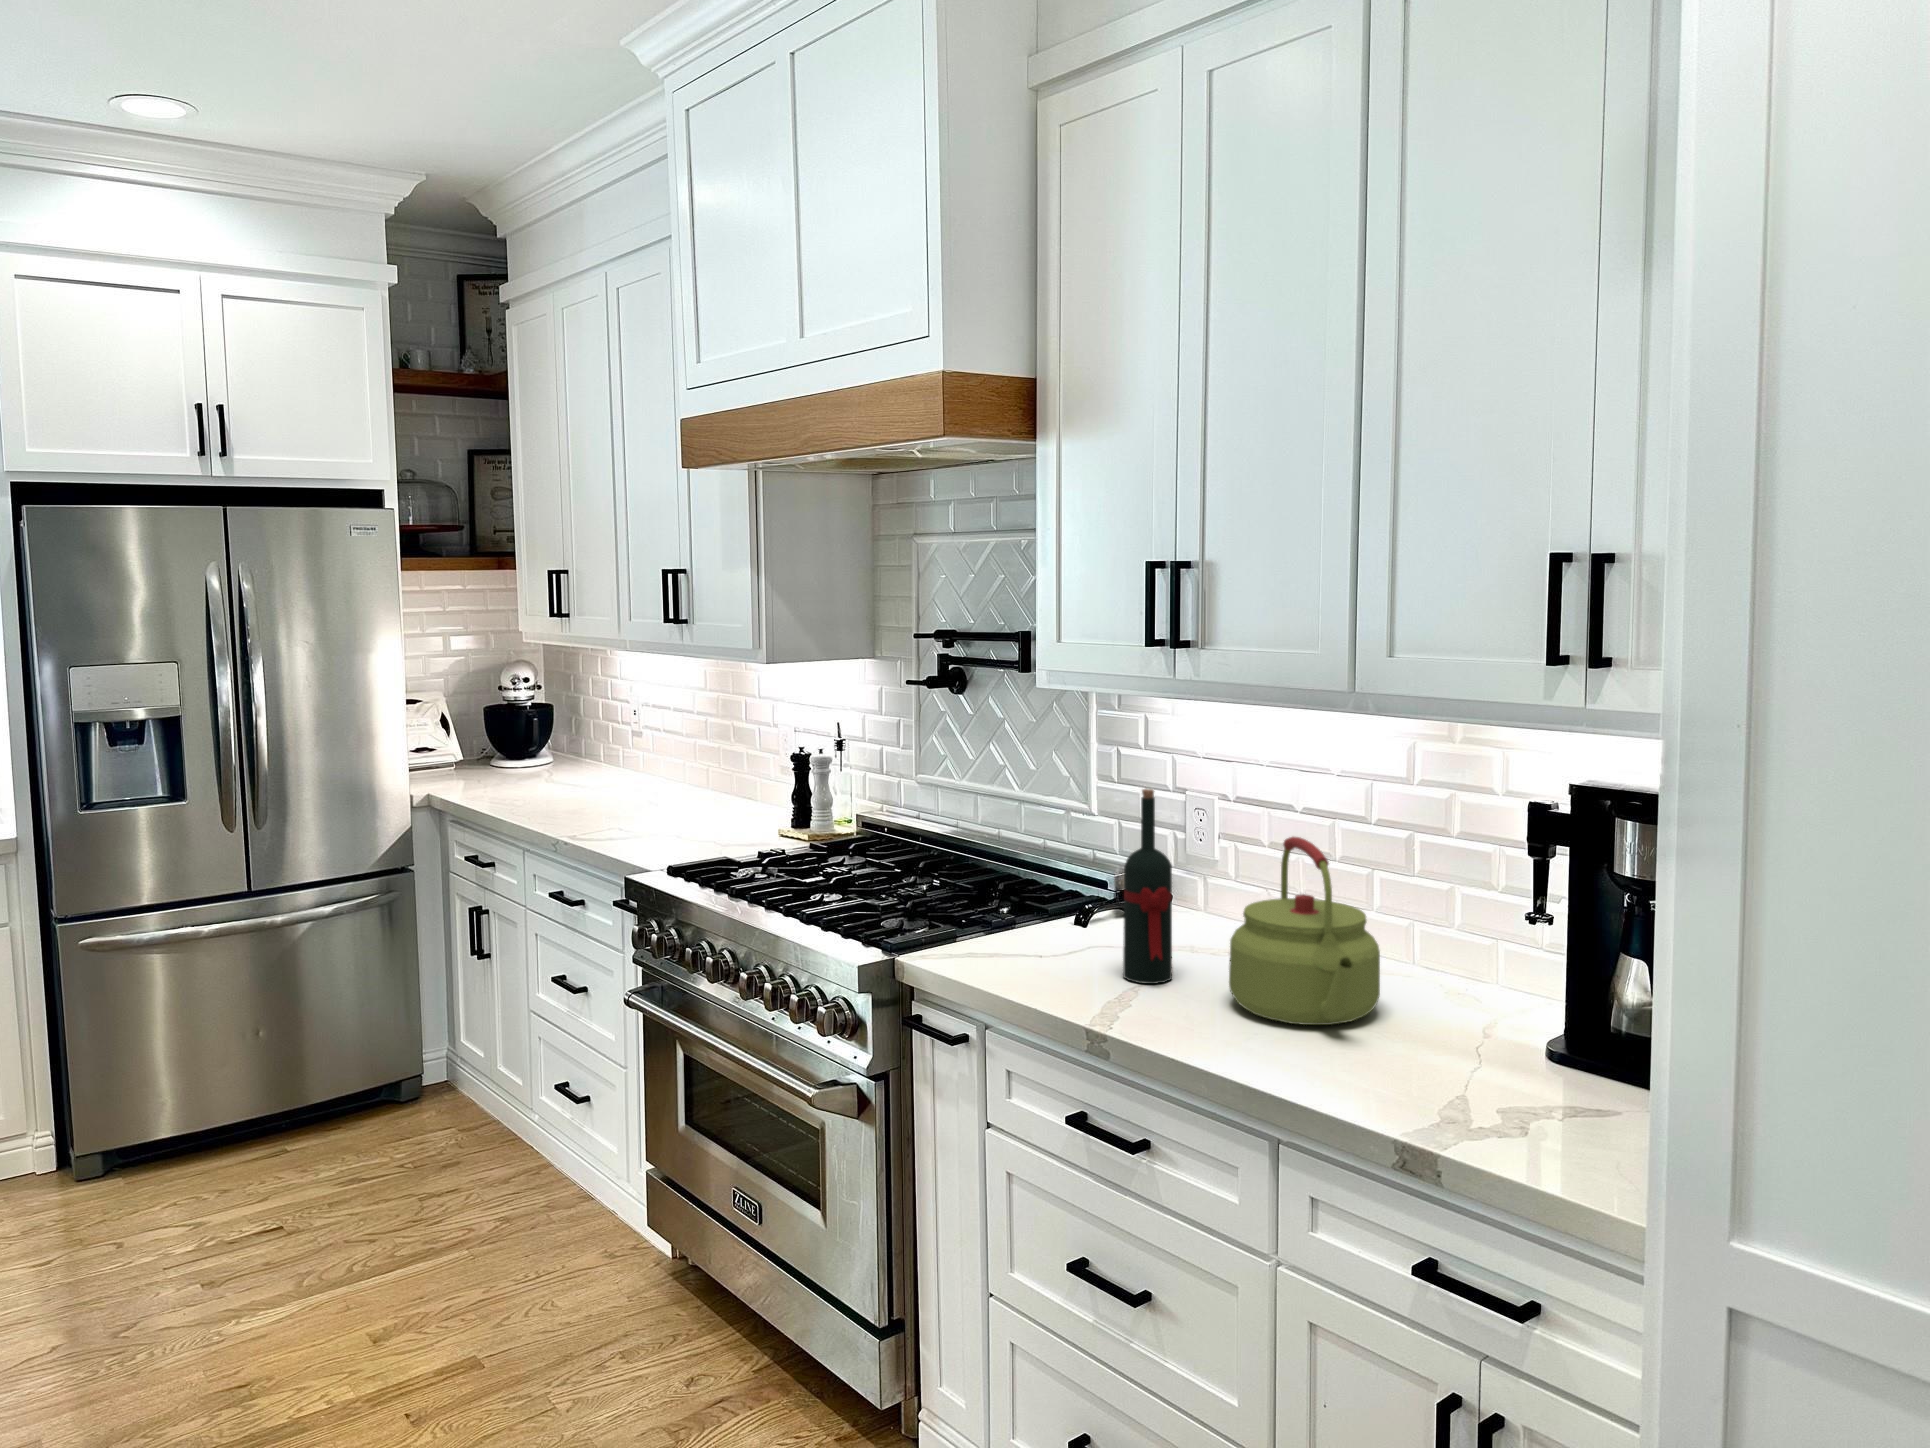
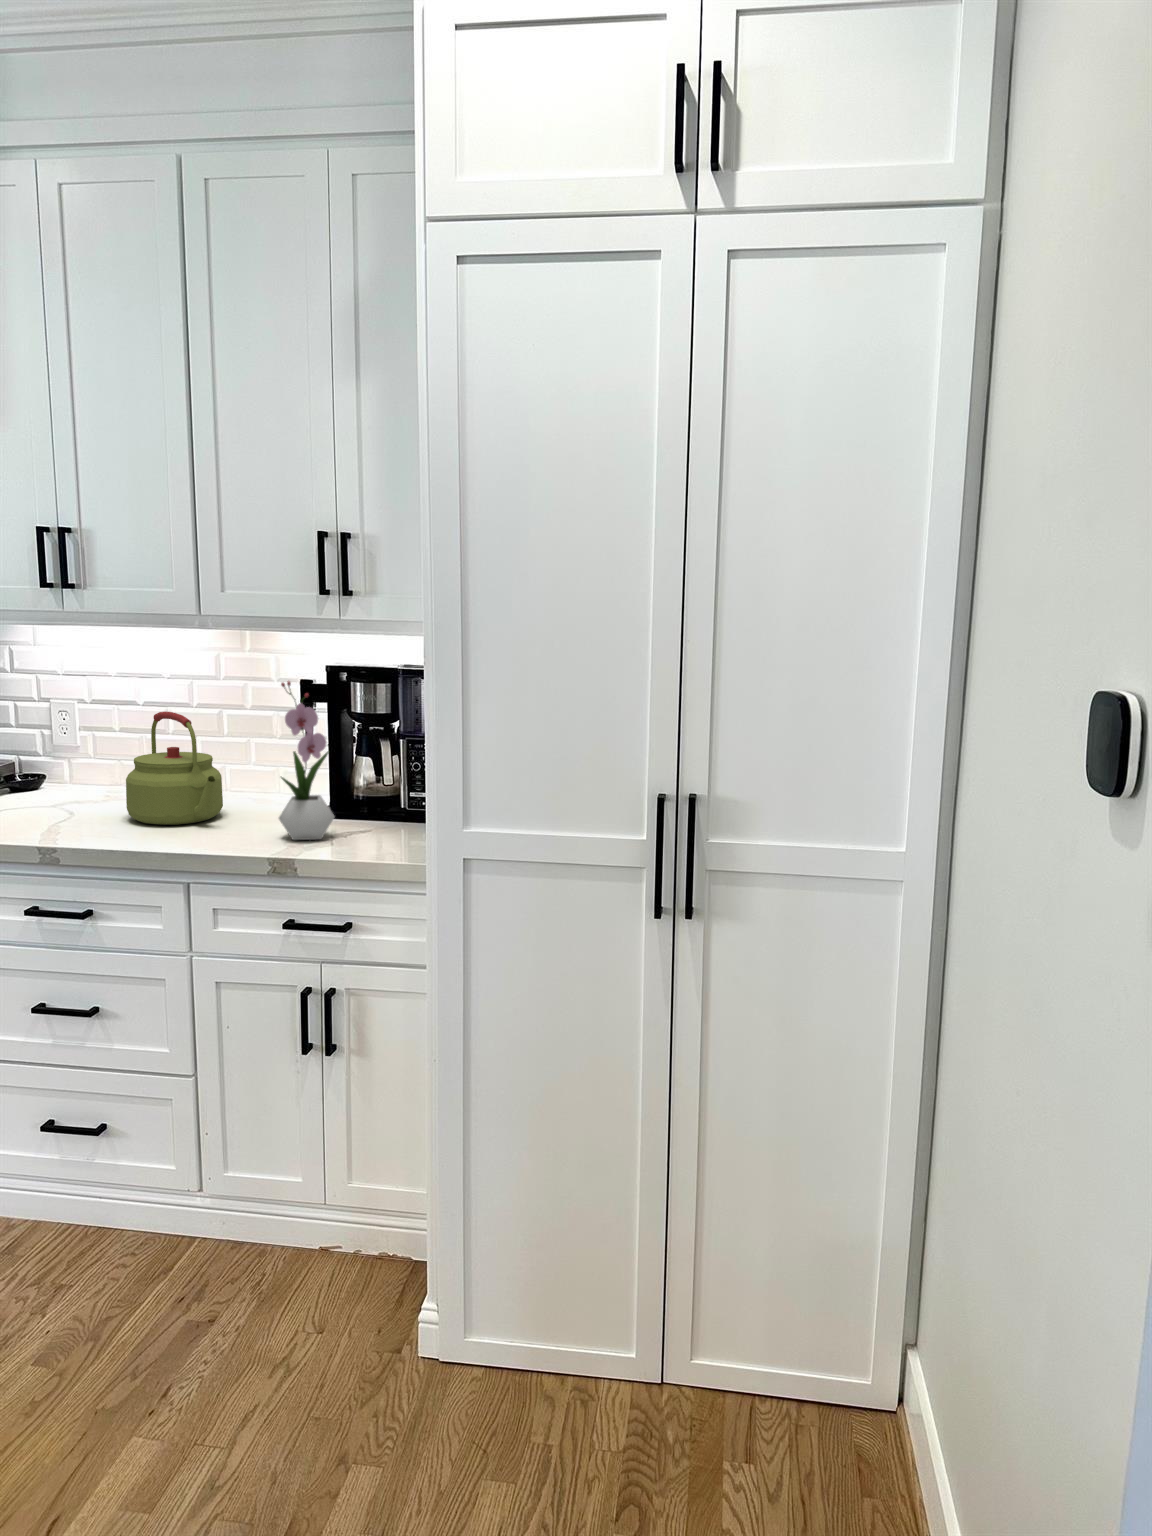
wine bottle: present [1123,789,1172,984] -> none [39,689,80,821]
flower arrangement: none [1441,819,1551,1114] -> present [279,681,335,840]

